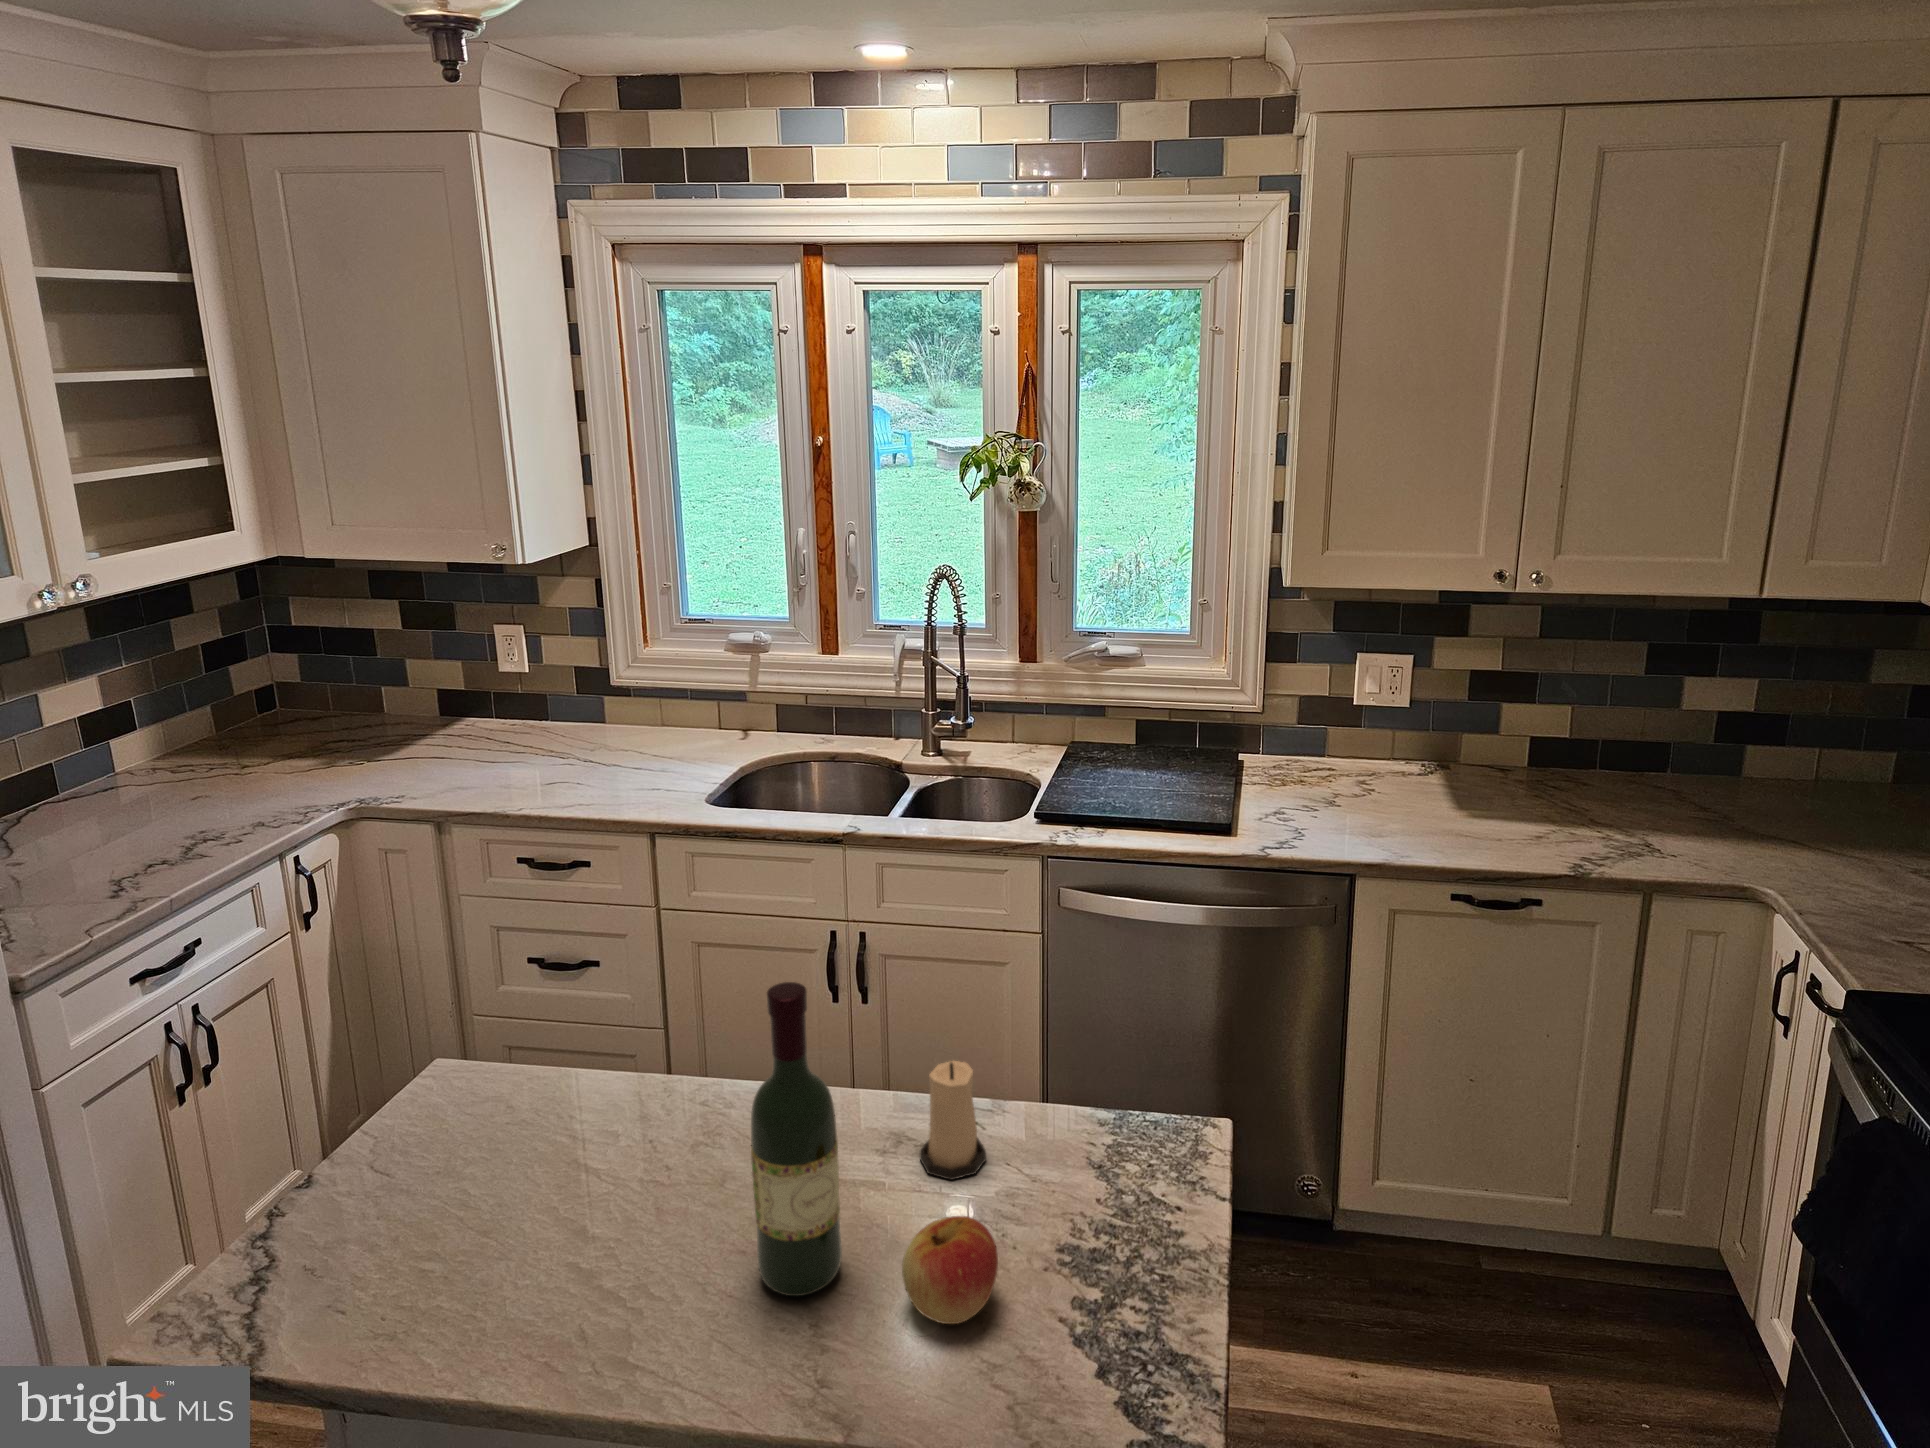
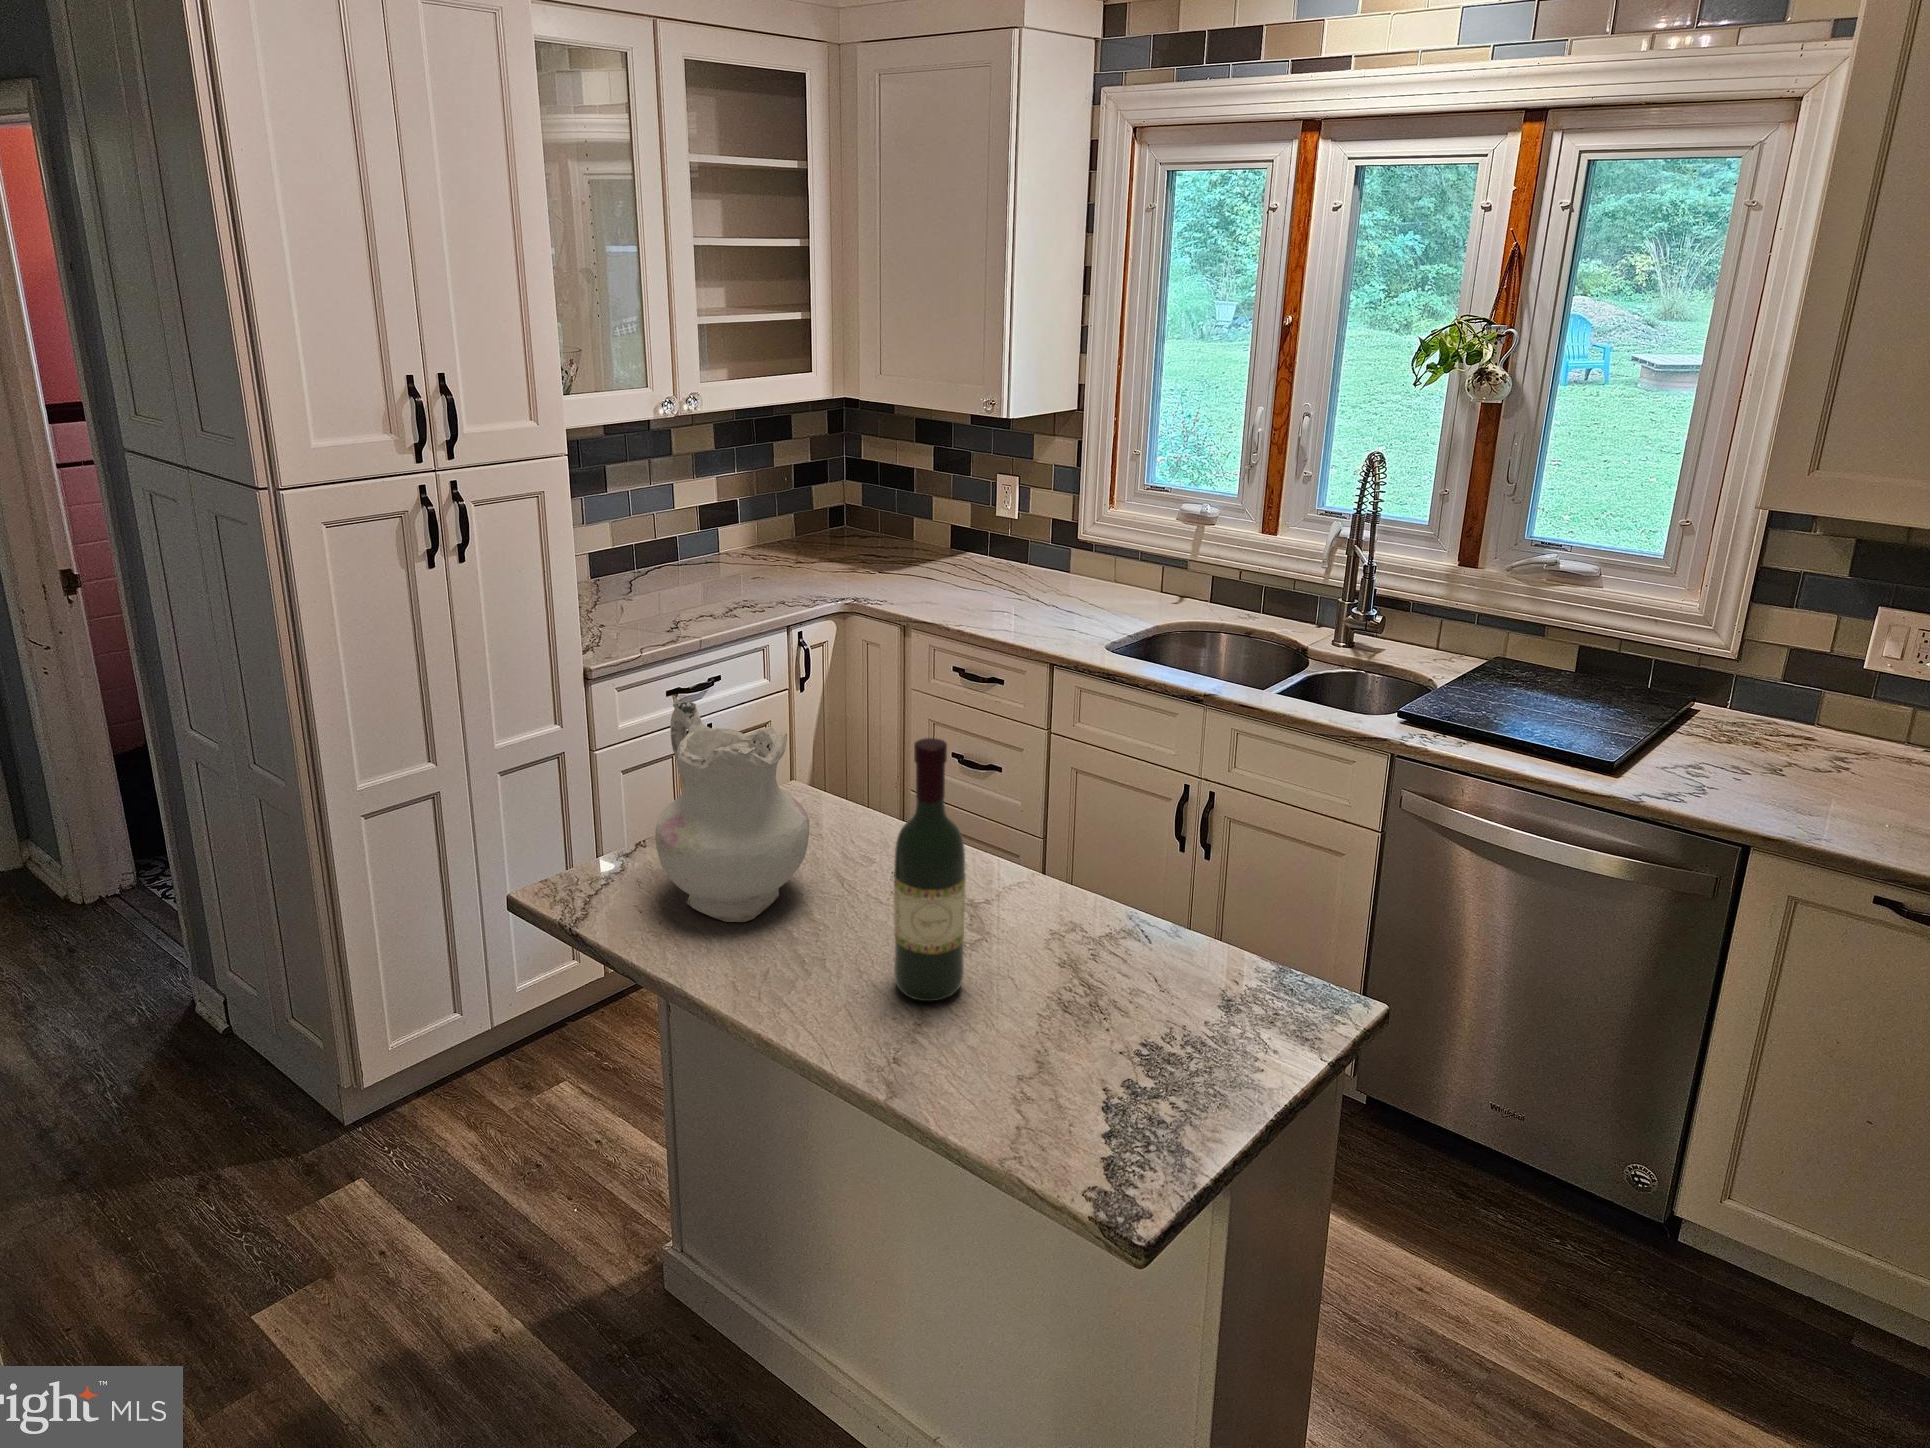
ceramic pitcher: none [347,1009,576,1284] -> present [655,699,810,922]
candle: present [920,1061,986,1180] -> none [1078,862,1136,967]
apple: present [902,1216,998,1324] -> none [984,973,1069,1059]

